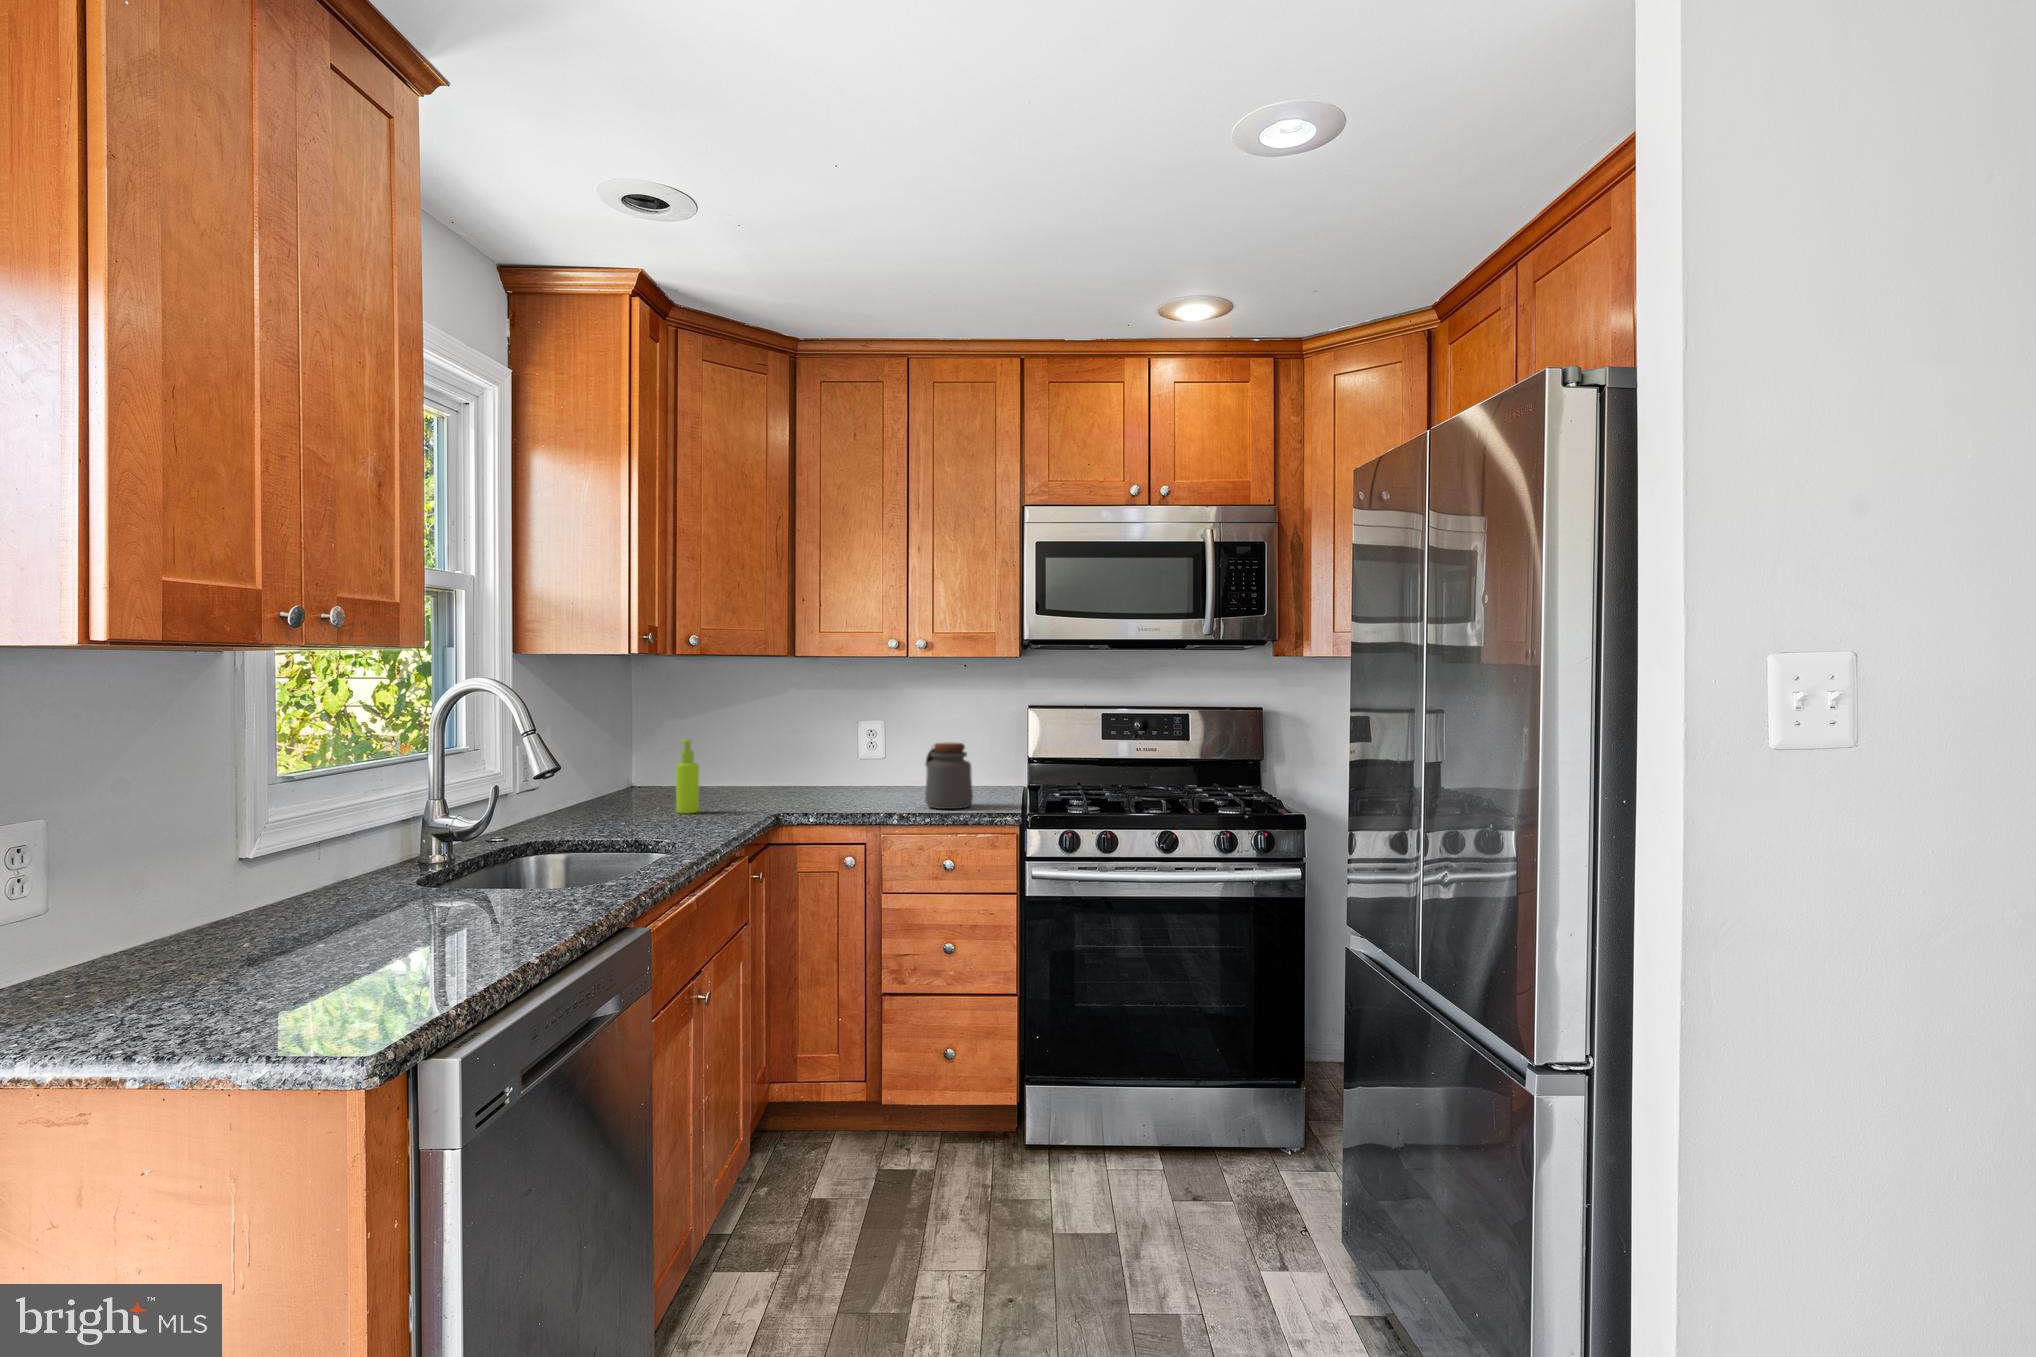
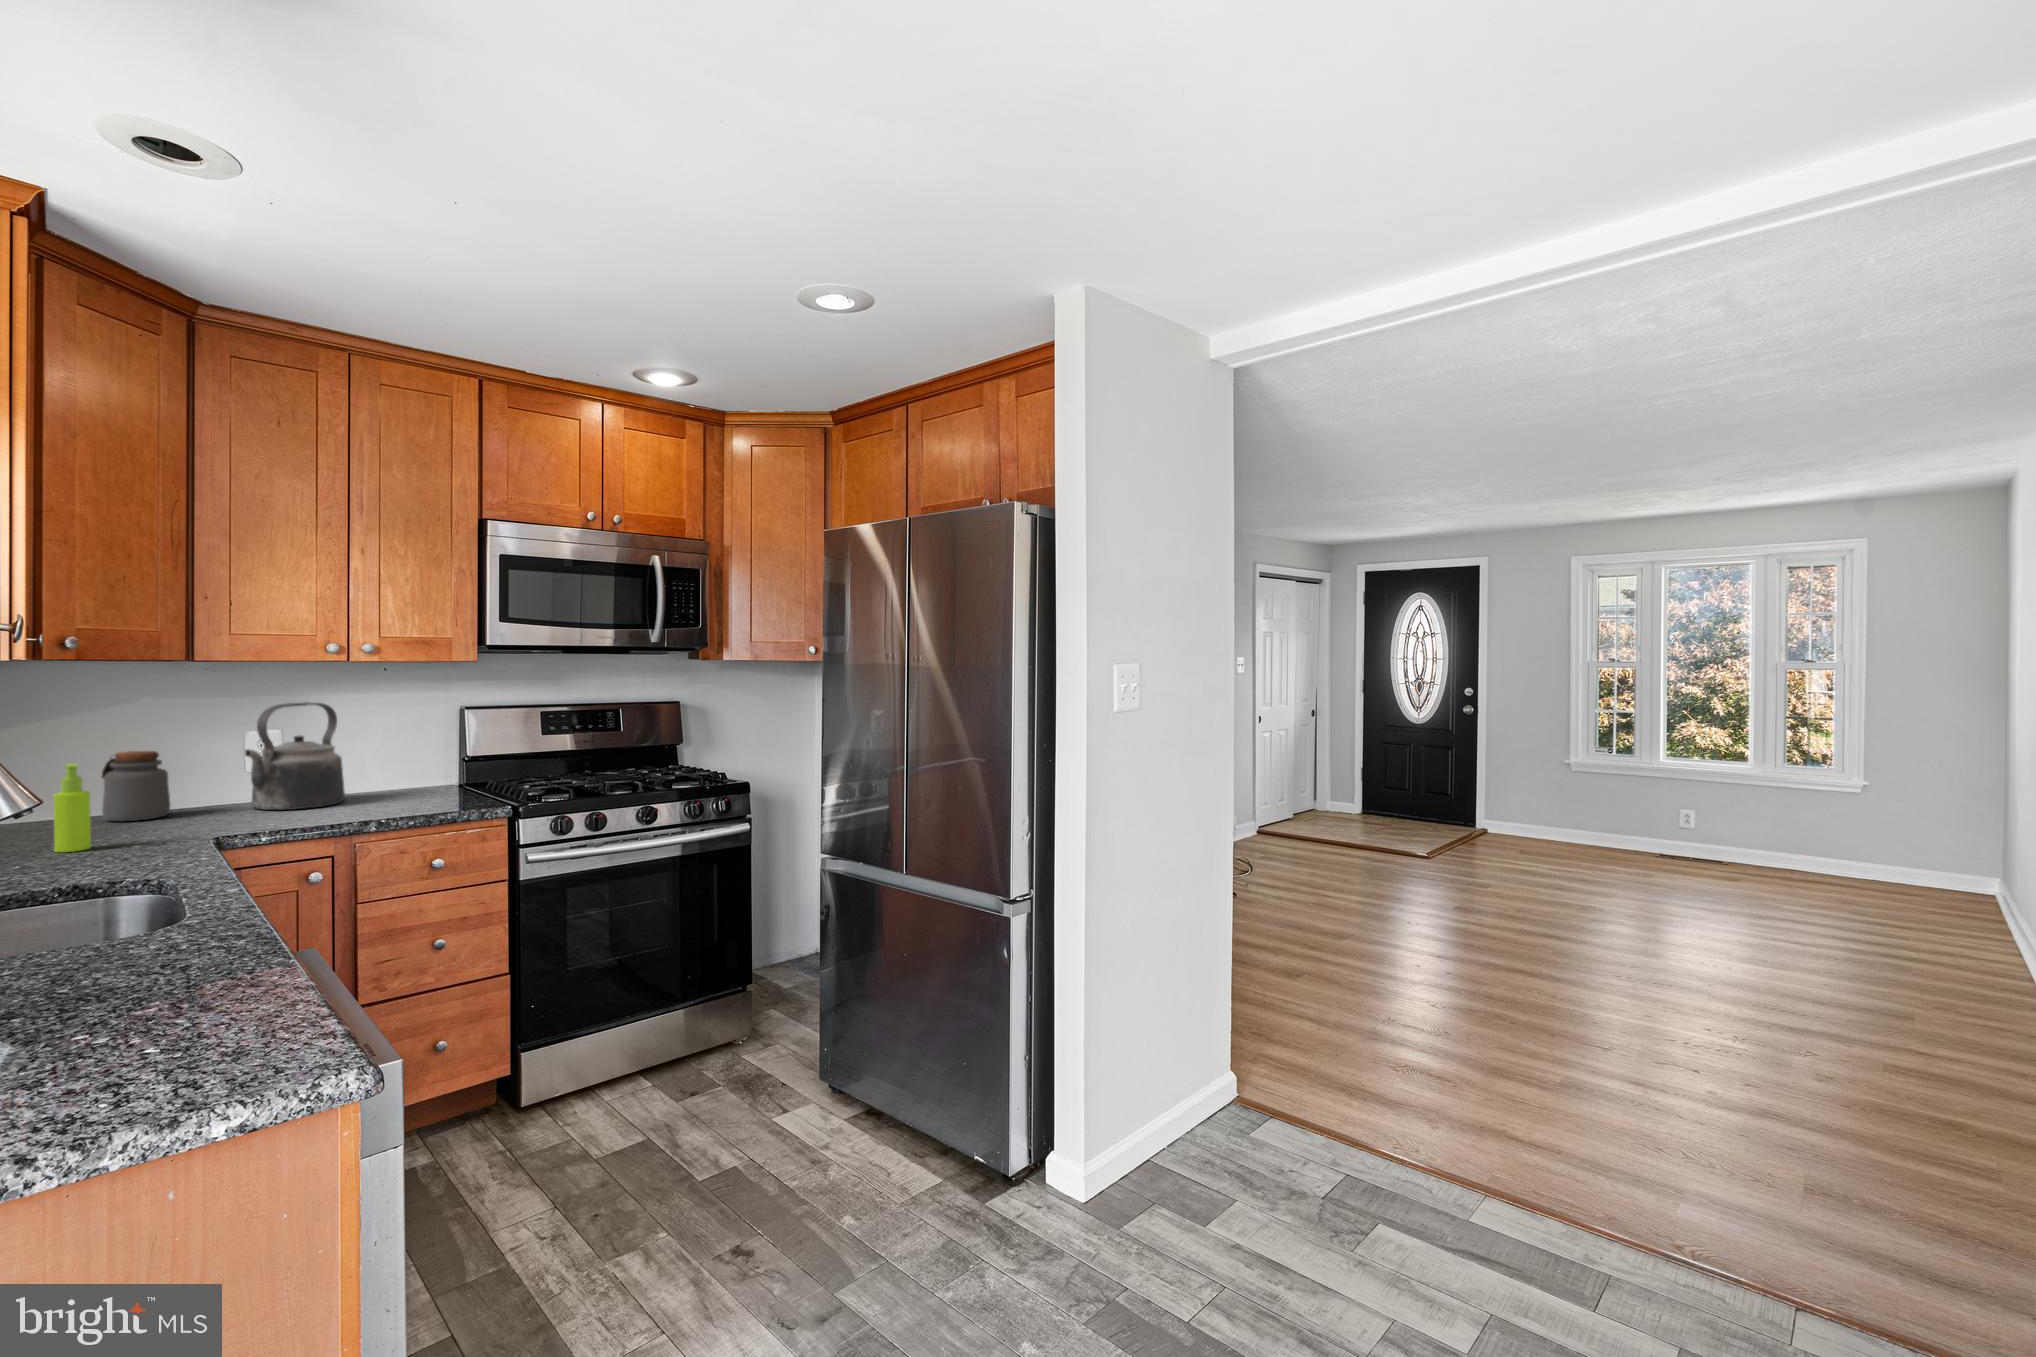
kettle: none [829,697,913,797] -> present [245,703,345,810]
jar: present [925,743,973,809] -> present [102,751,170,821]

